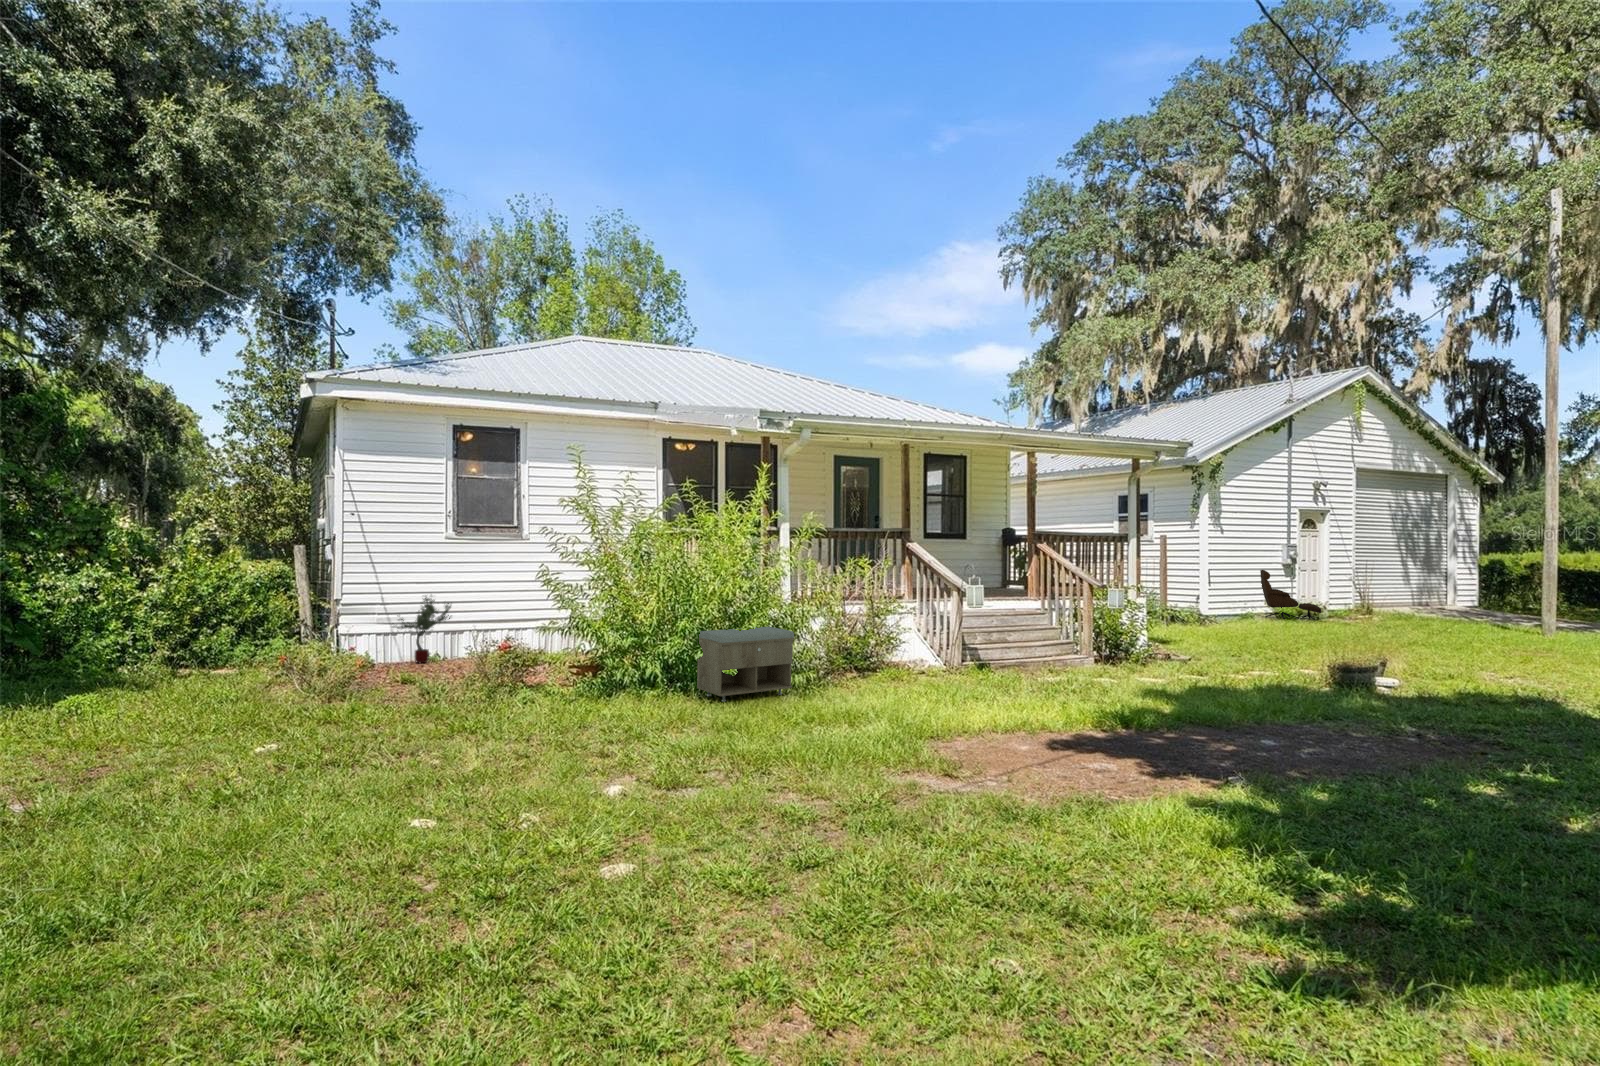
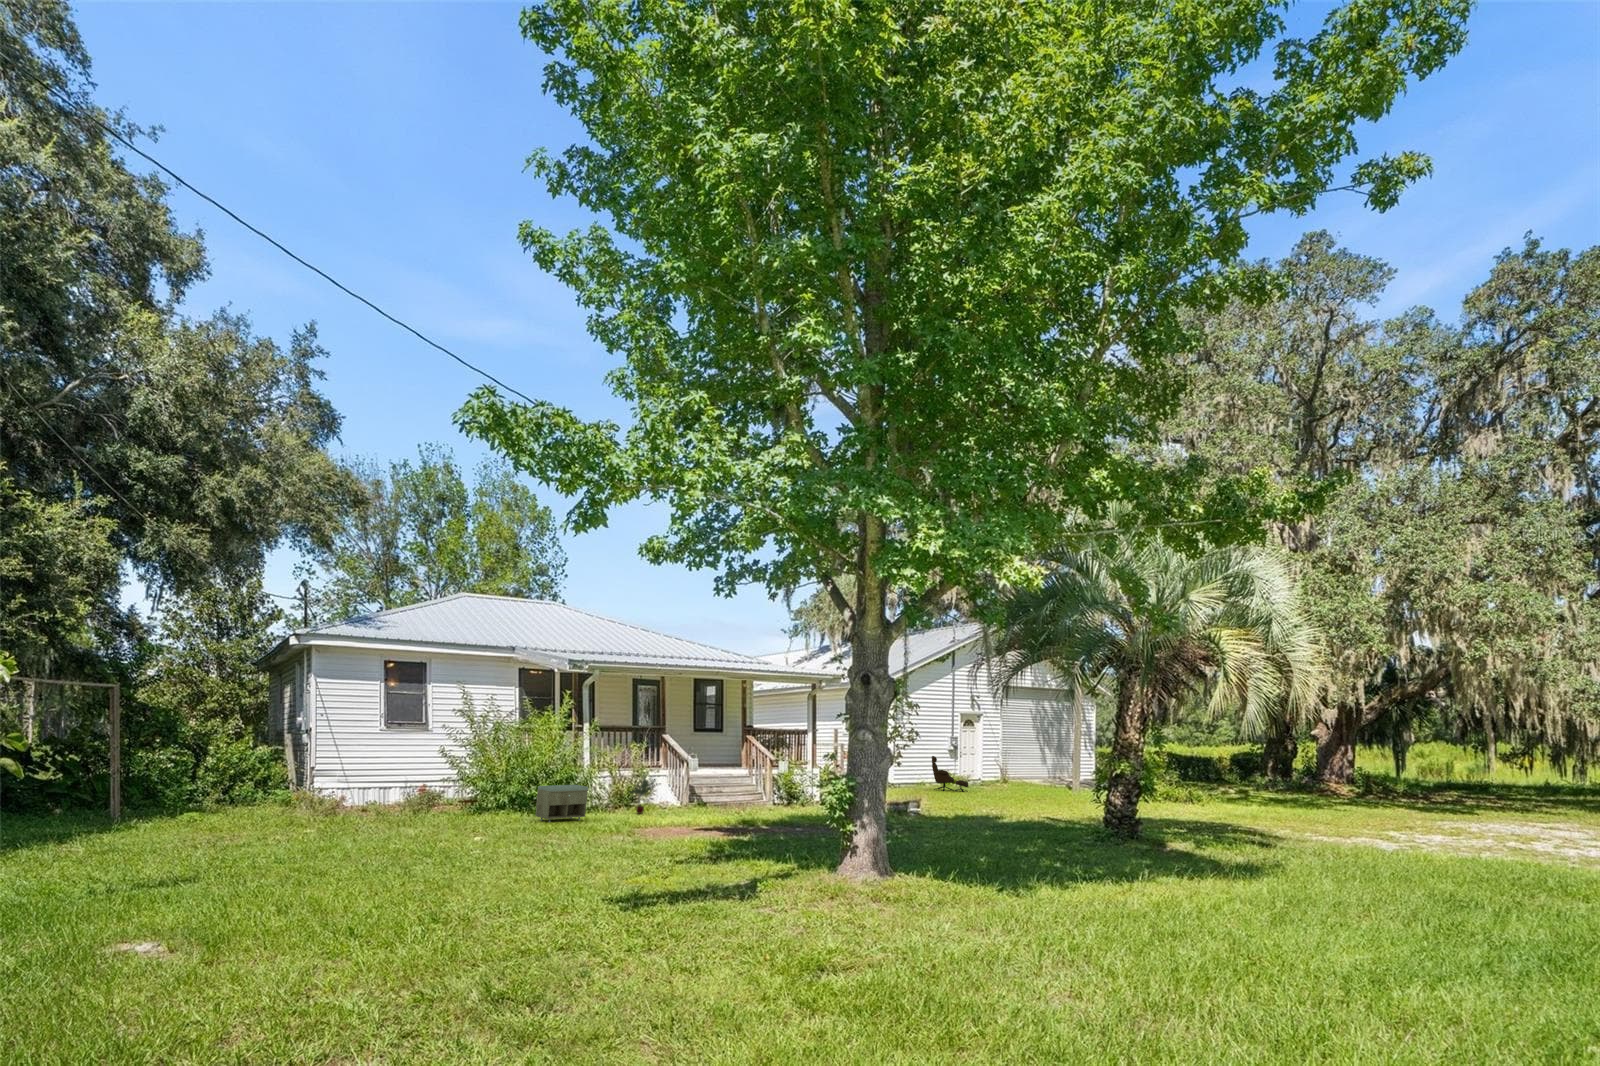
potted tree: present [393,596,451,663] -> present [629,775,656,814]

